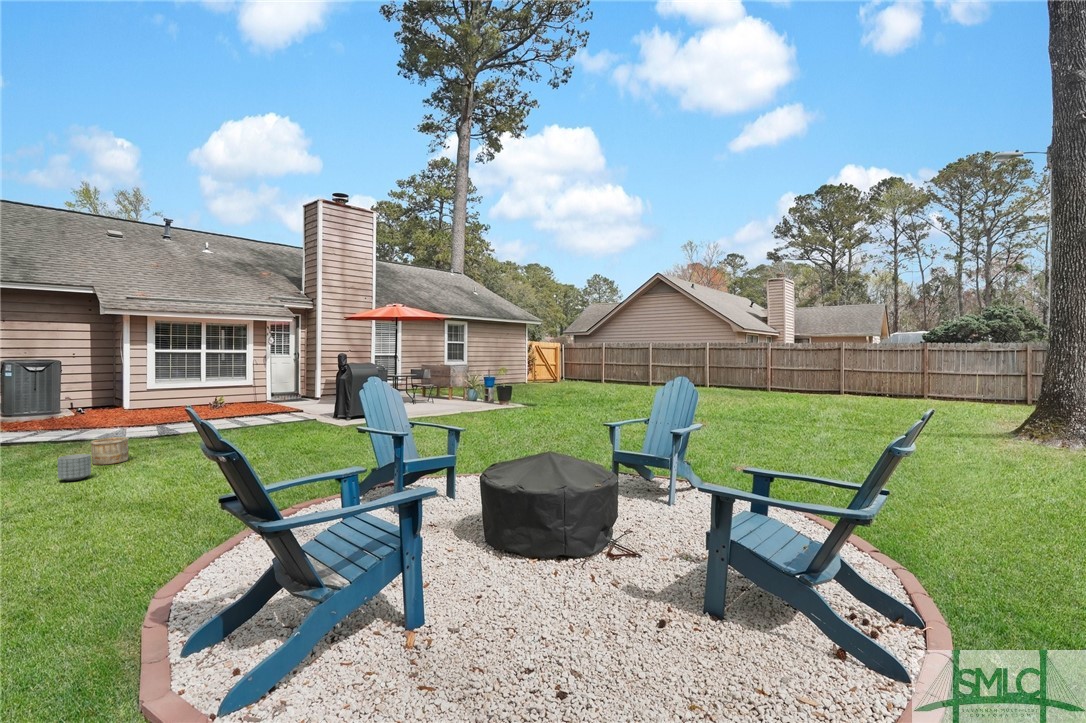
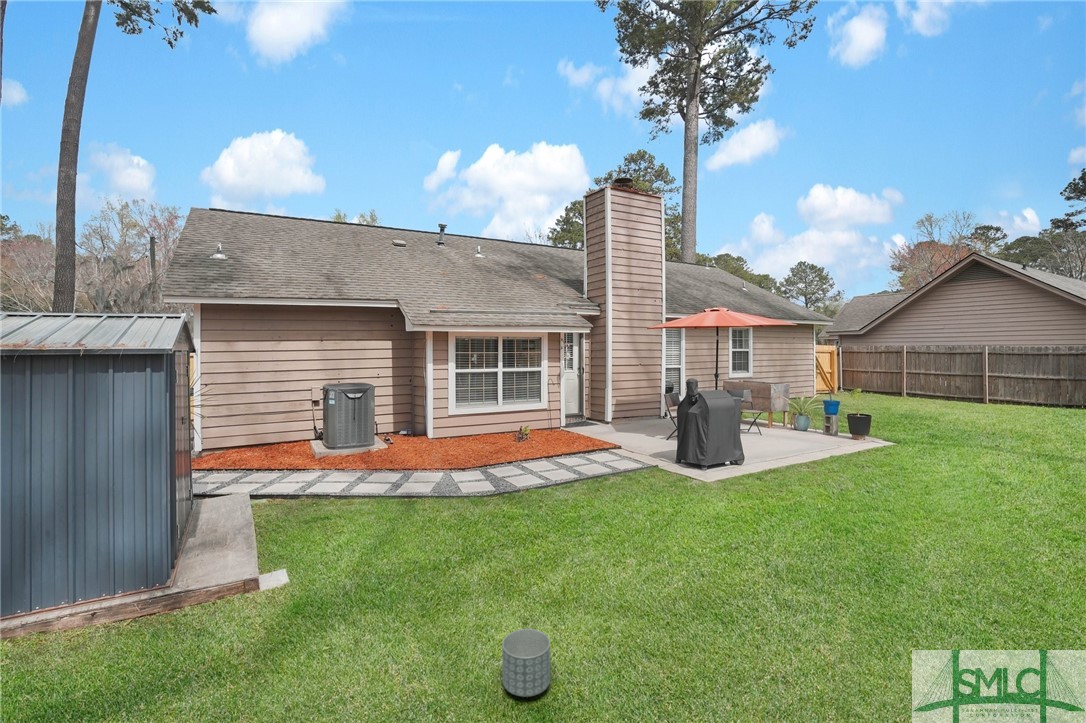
wooden bucket: present [90,437,129,465] -> none [500,554,550,613]

